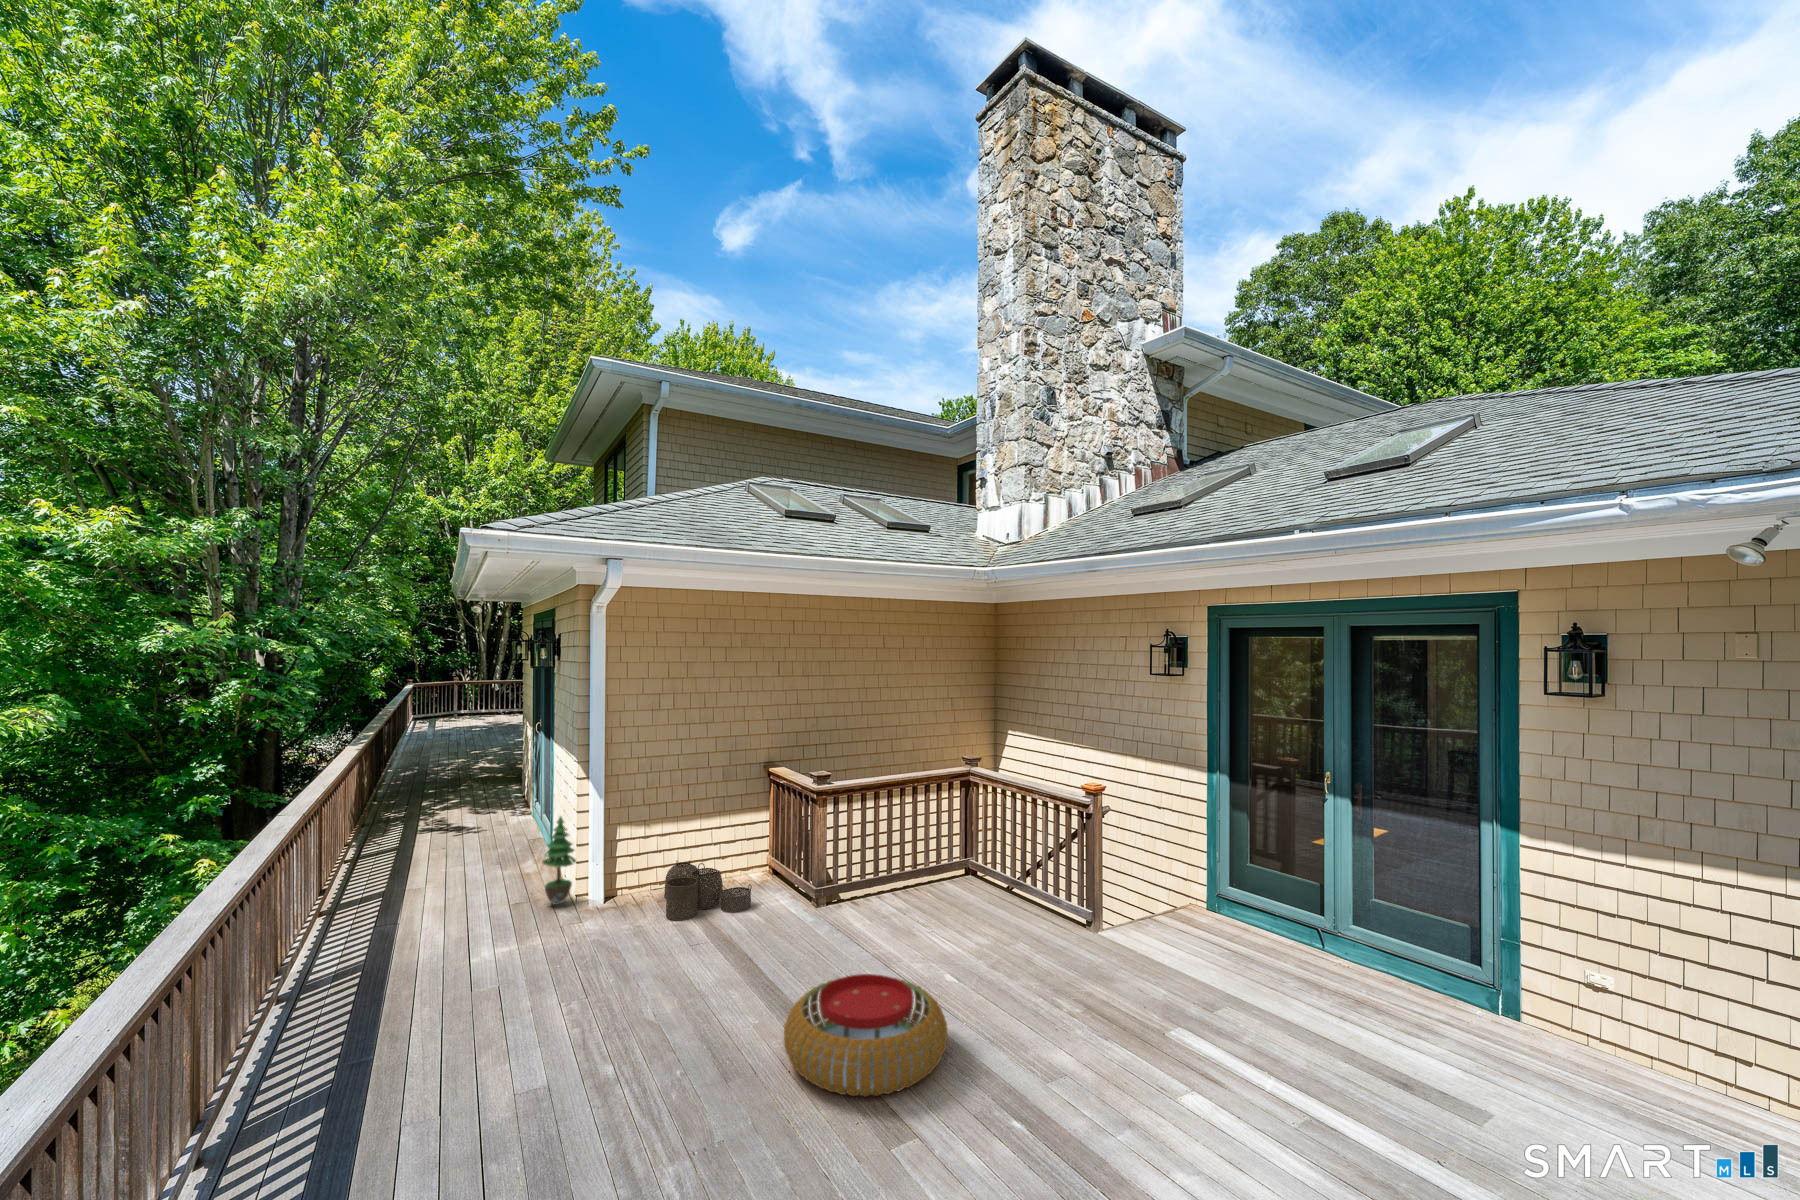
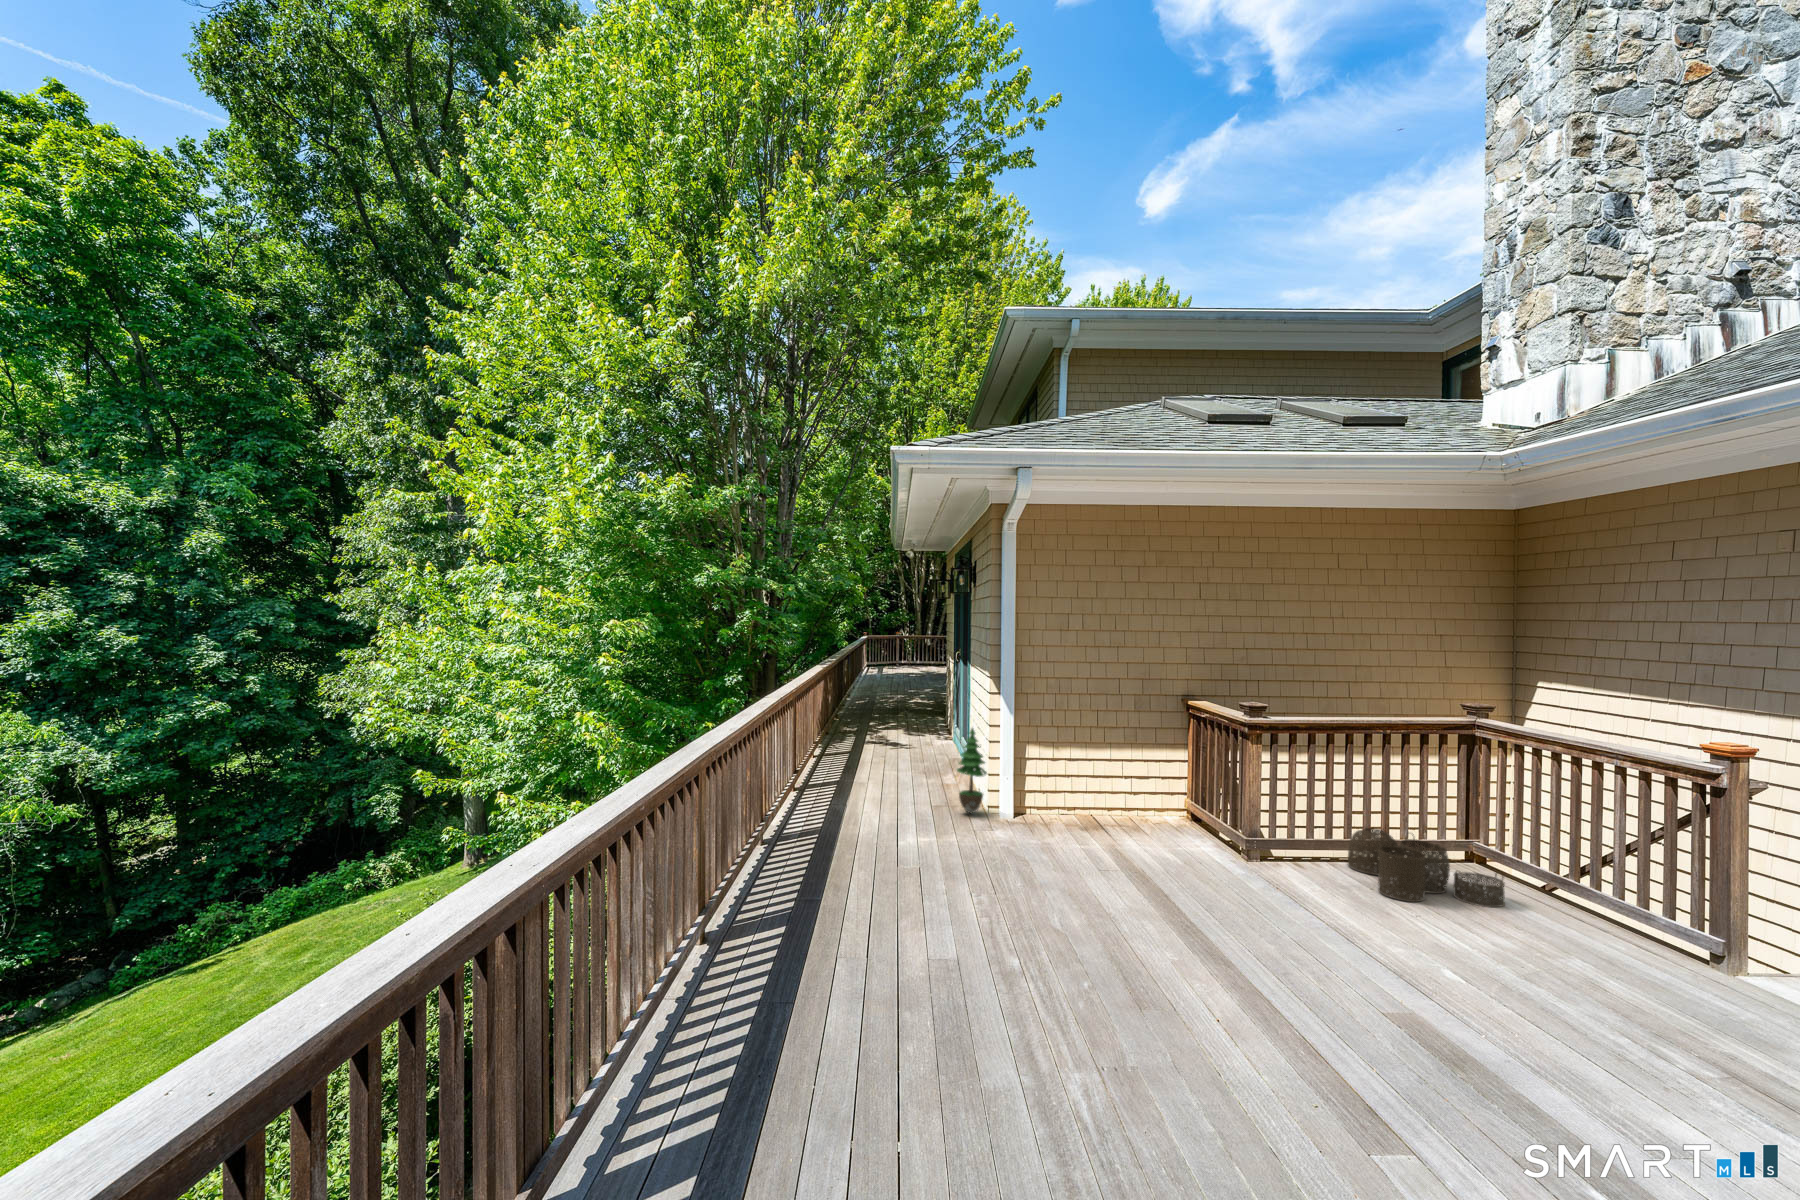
woven basket: present [664,861,752,920] -> present [1348,828,1505,907]
pouf: present [784,974,947,1096] -> none [1208,928,1456,1087]

